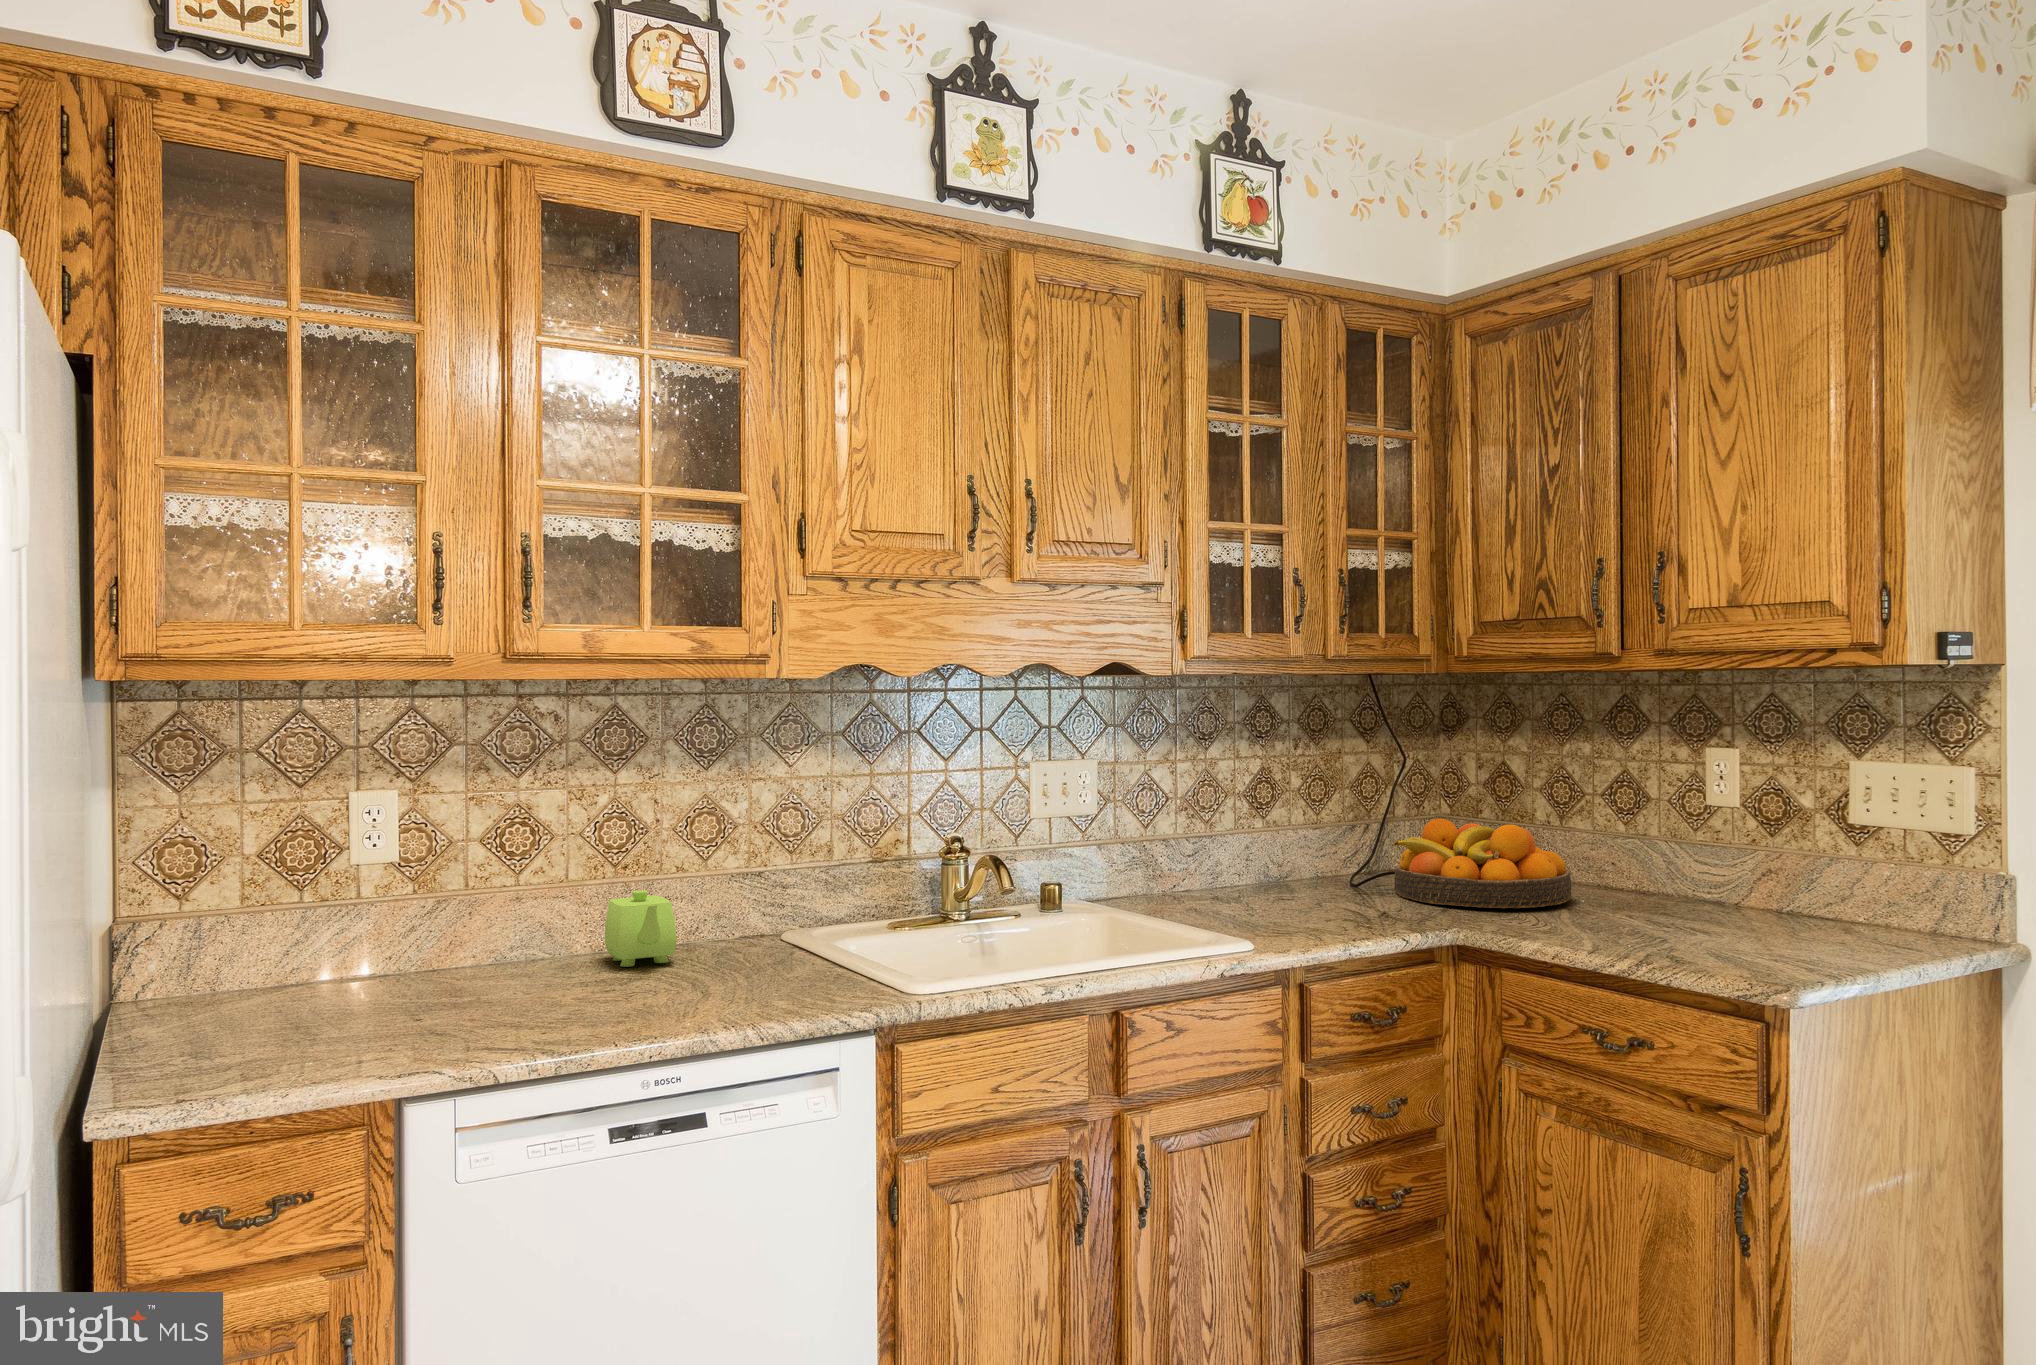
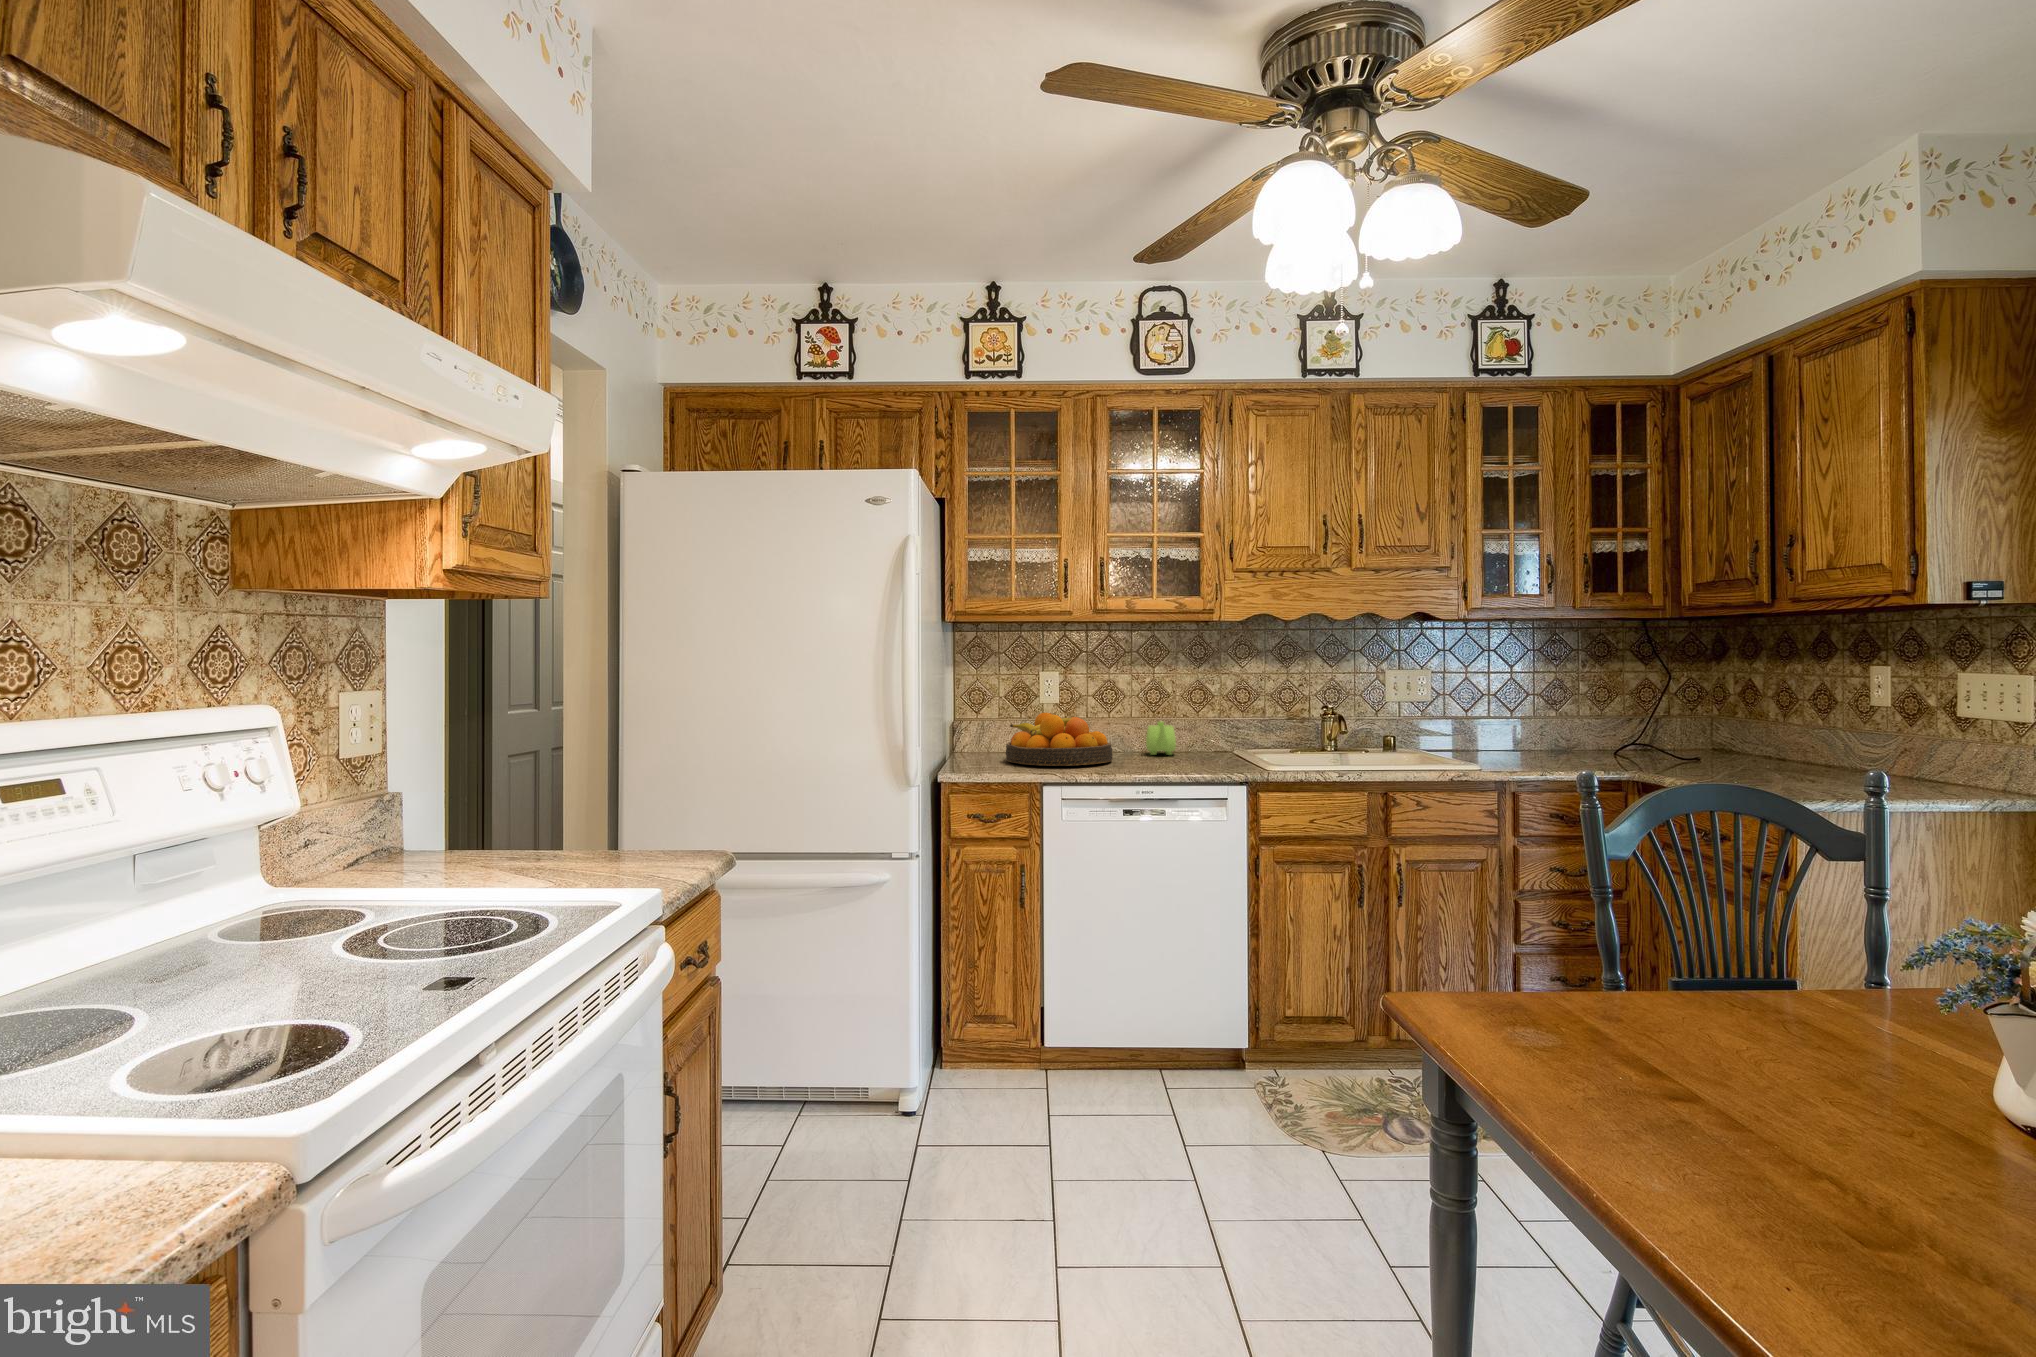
fruit bowl: present [1393,819,1572,908] -> present [1006,713,1112,766]

